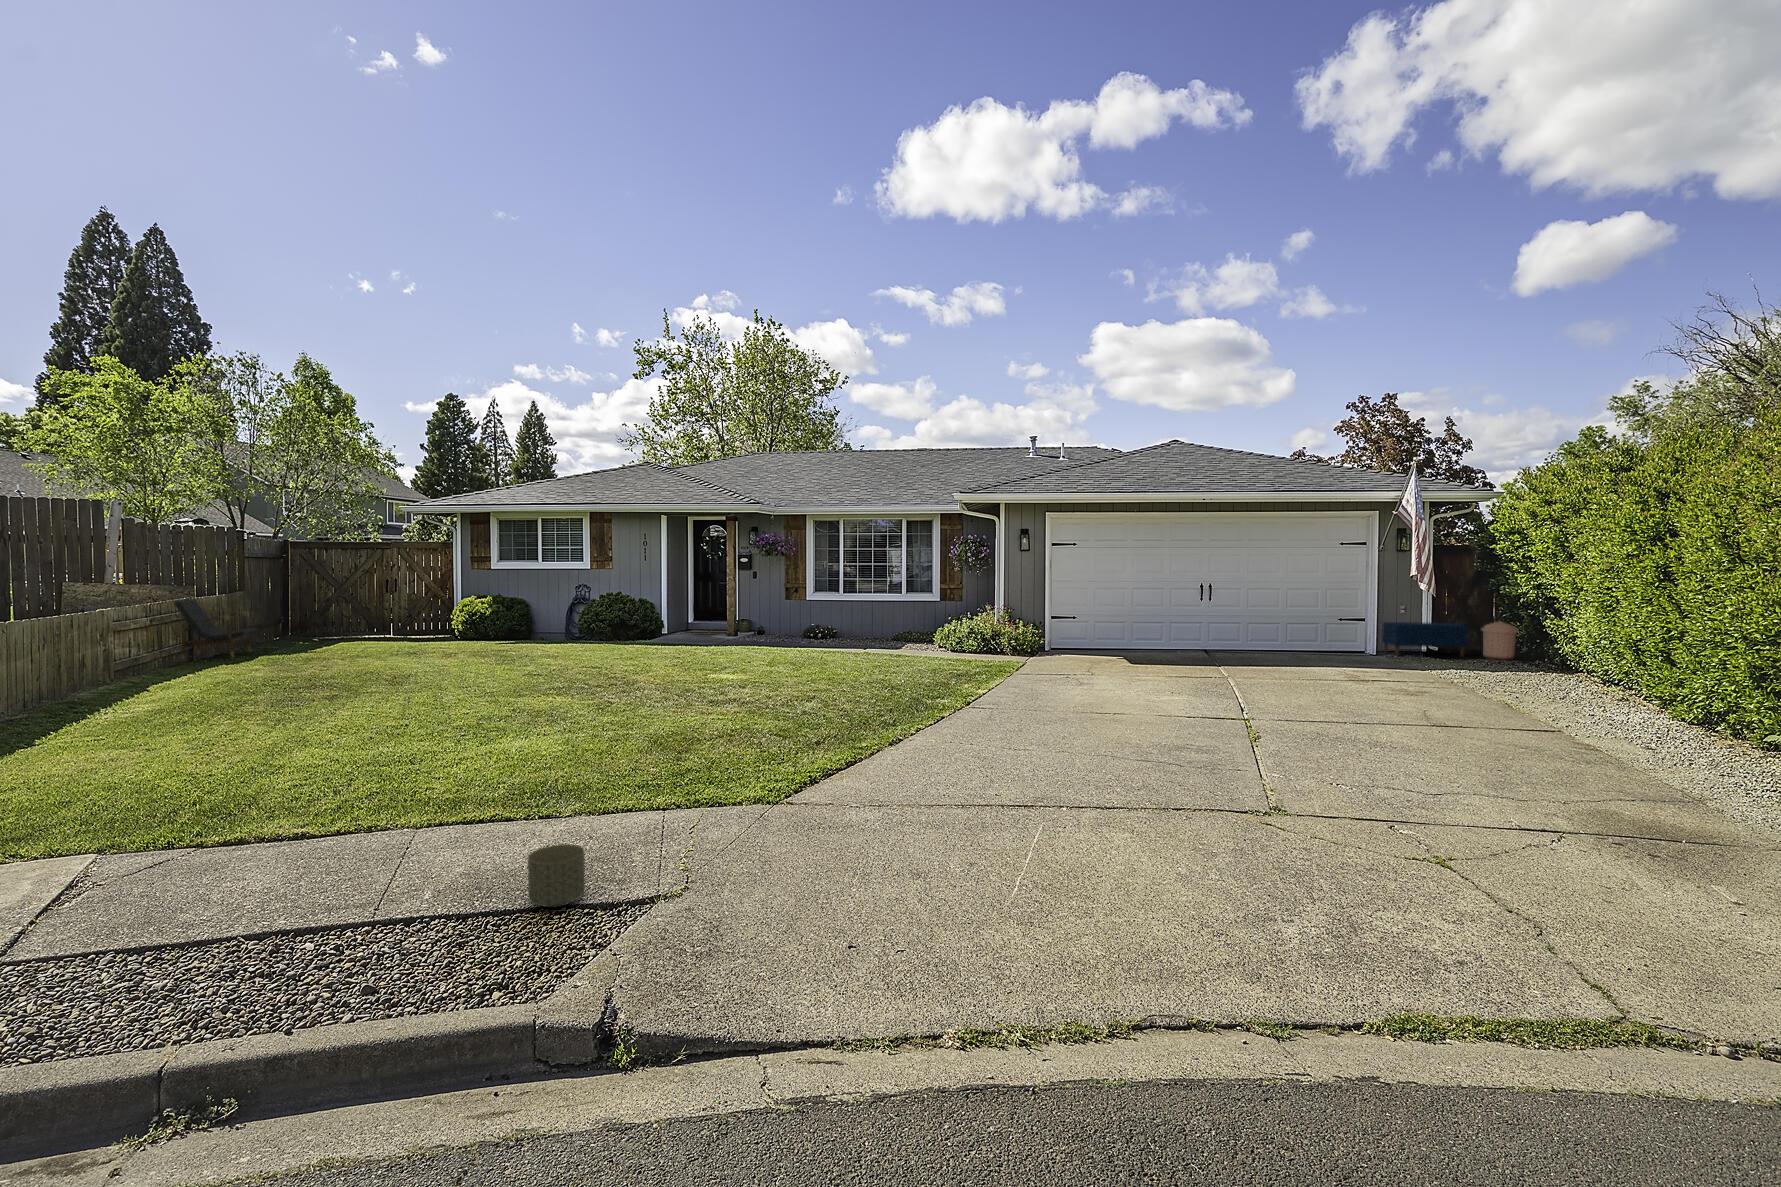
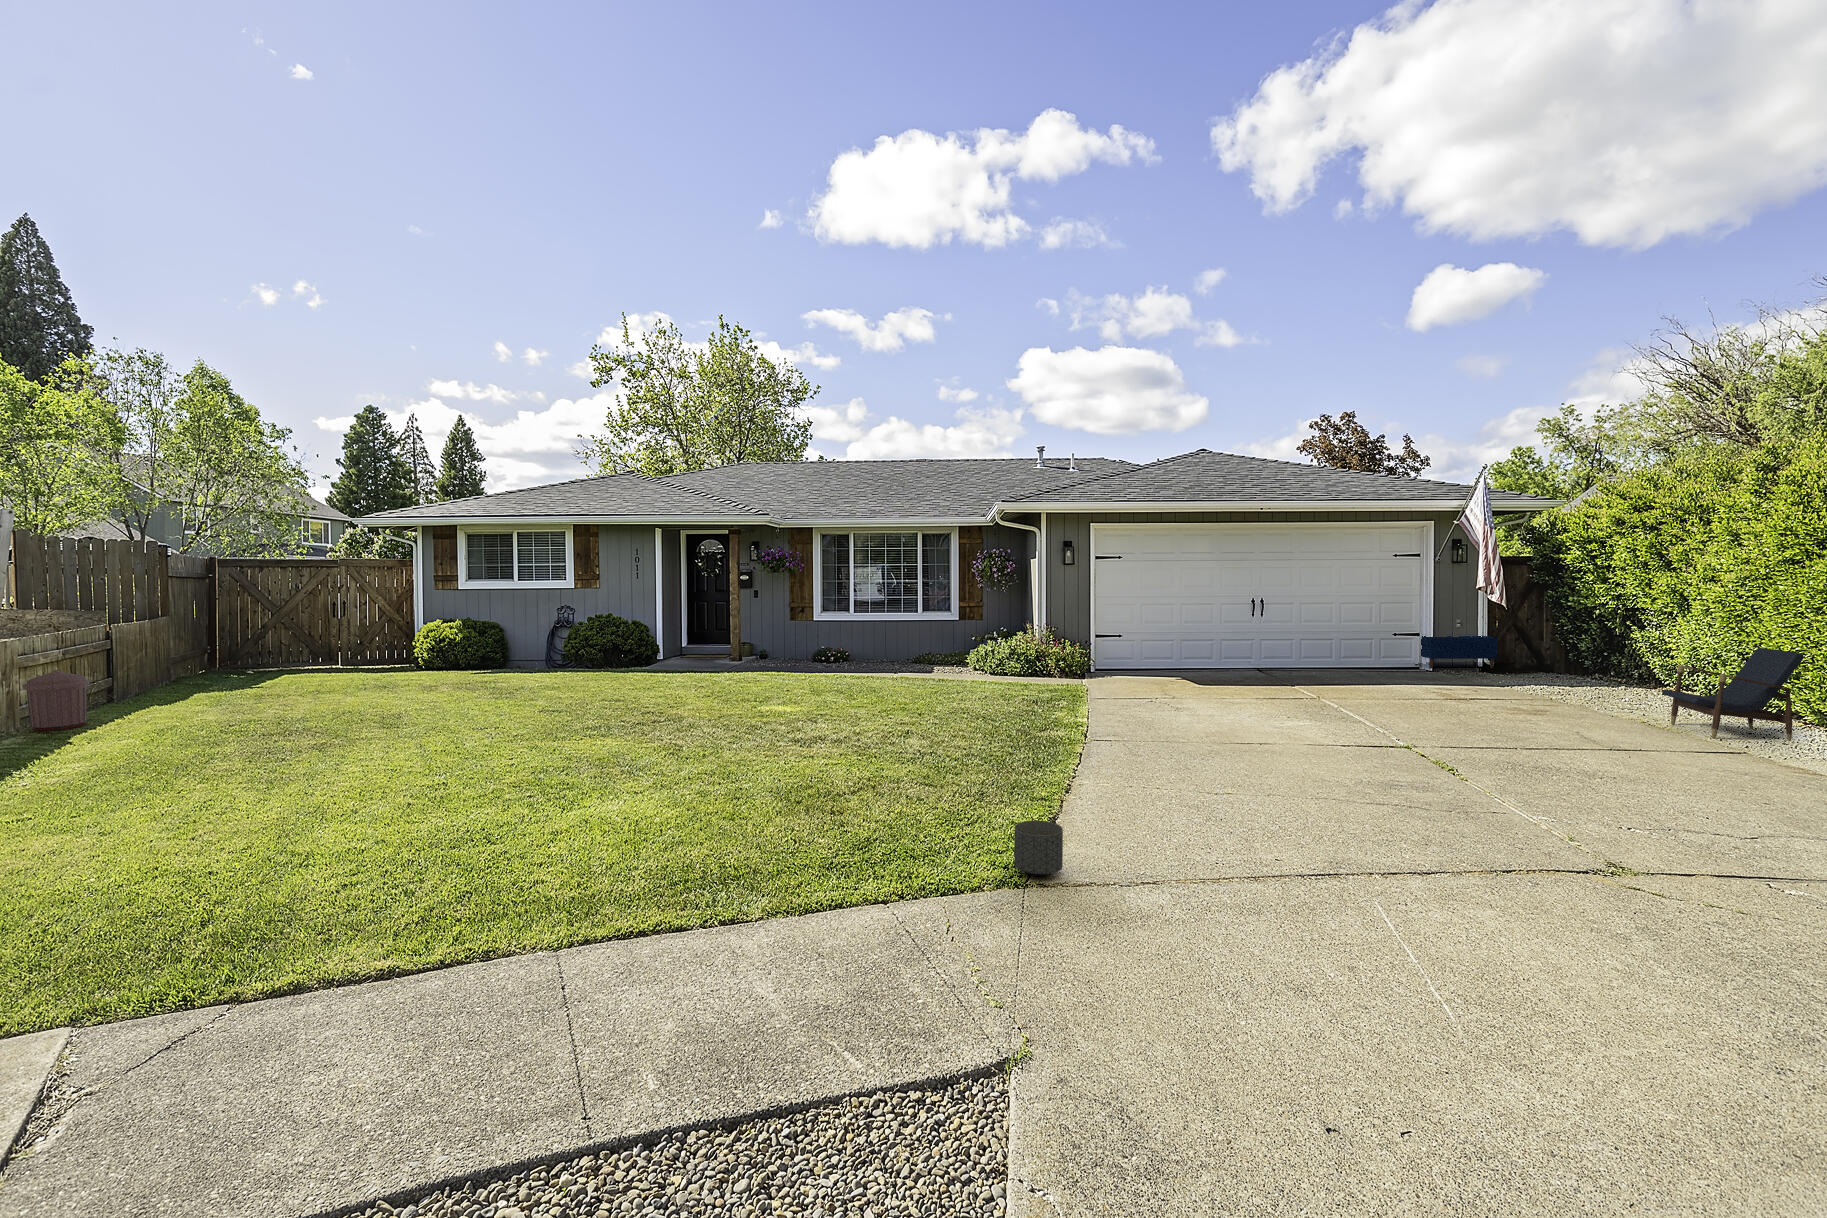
lounge chair: present [174,599,257,658] -> present [1662,648,1804,741]
trash can: present [1482,621,1518,660] -> present [23,670,90,731]
planter: present [527,844,585,908] -> present [1014,820,1063,876]

